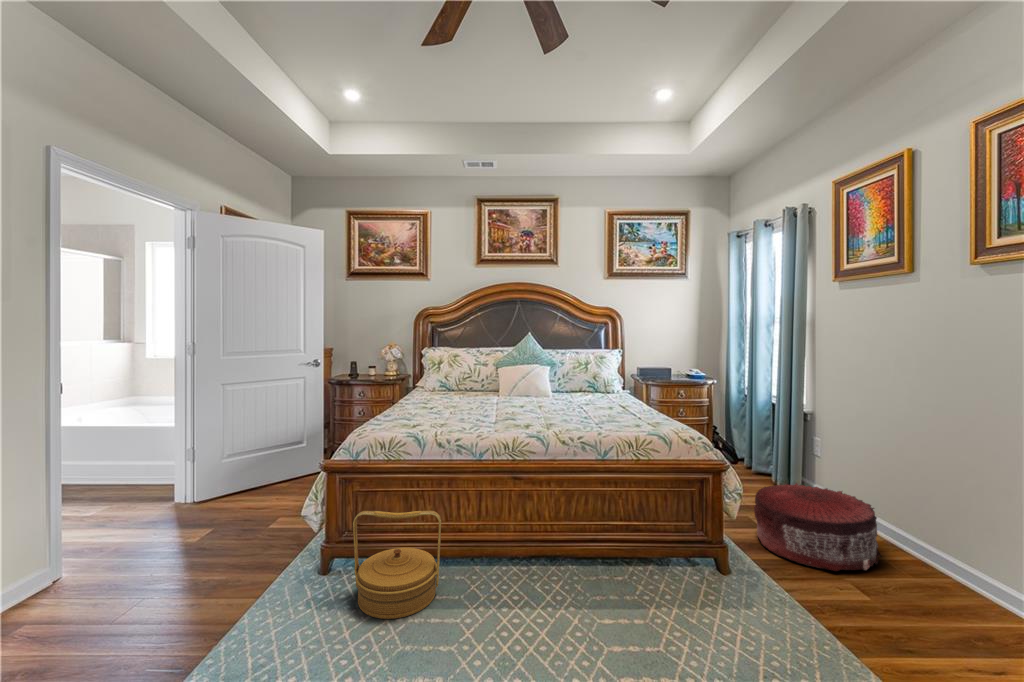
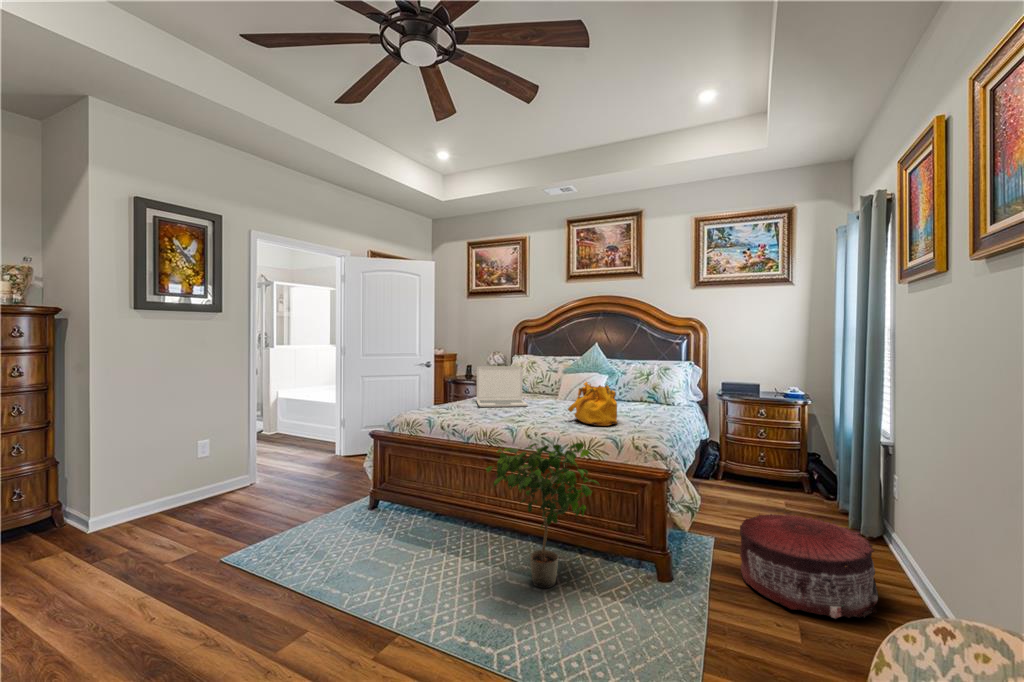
laptop: none [422,360,491,412] -> present [476,366,528,407]
handbag: none [572,375,625,422] -> present [568,382,617,426]
potted plant: none [566,443,681,618] -> present [486,443,599,588]
woven basket: present [353,511,441,619] -> none [367,468,427,545]

